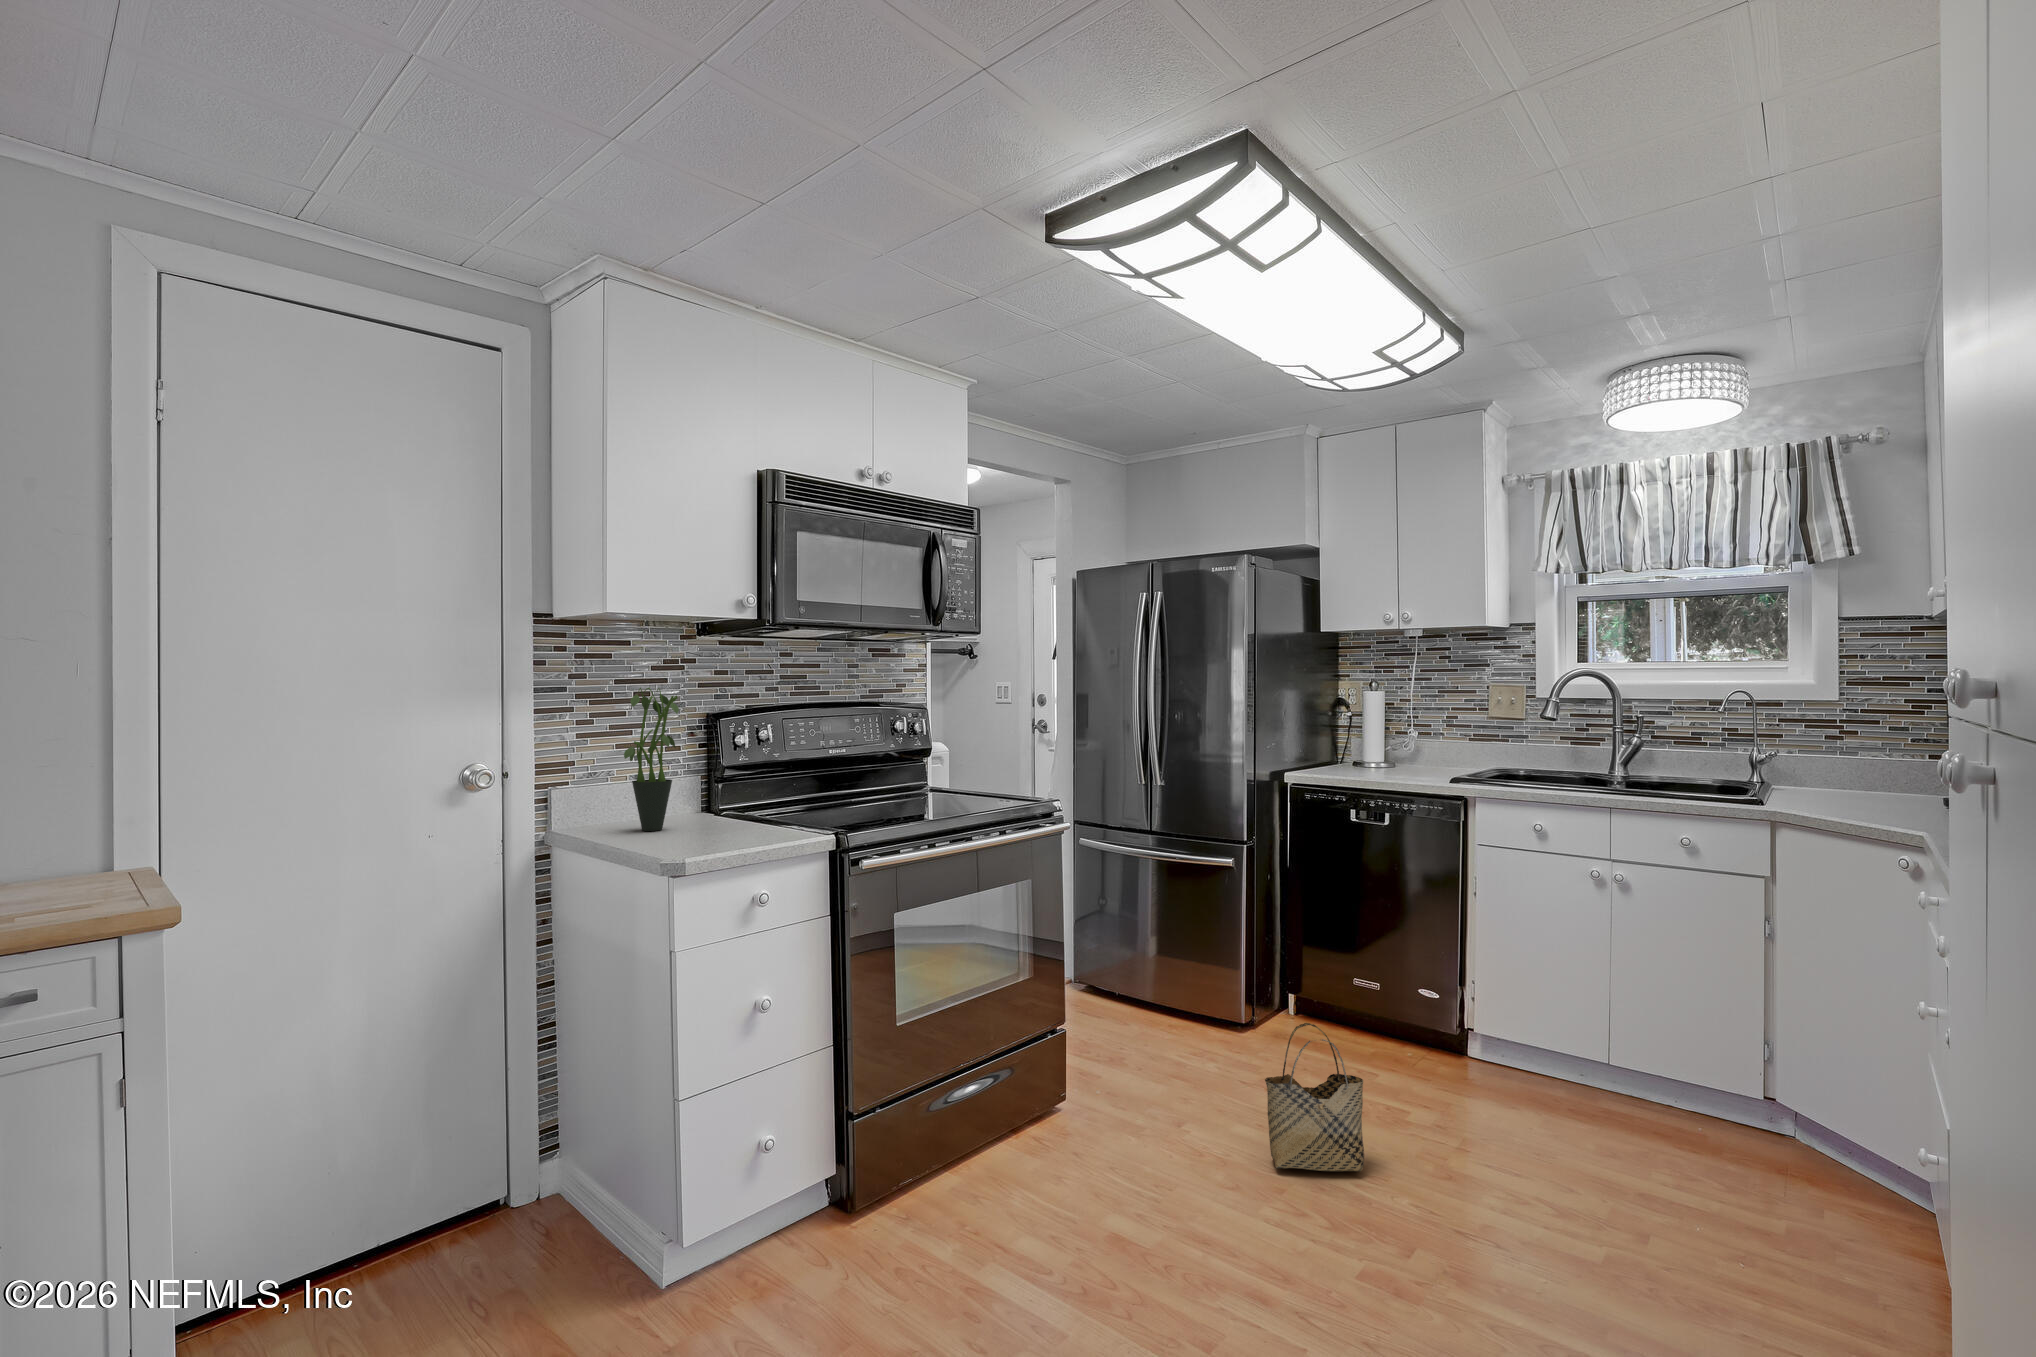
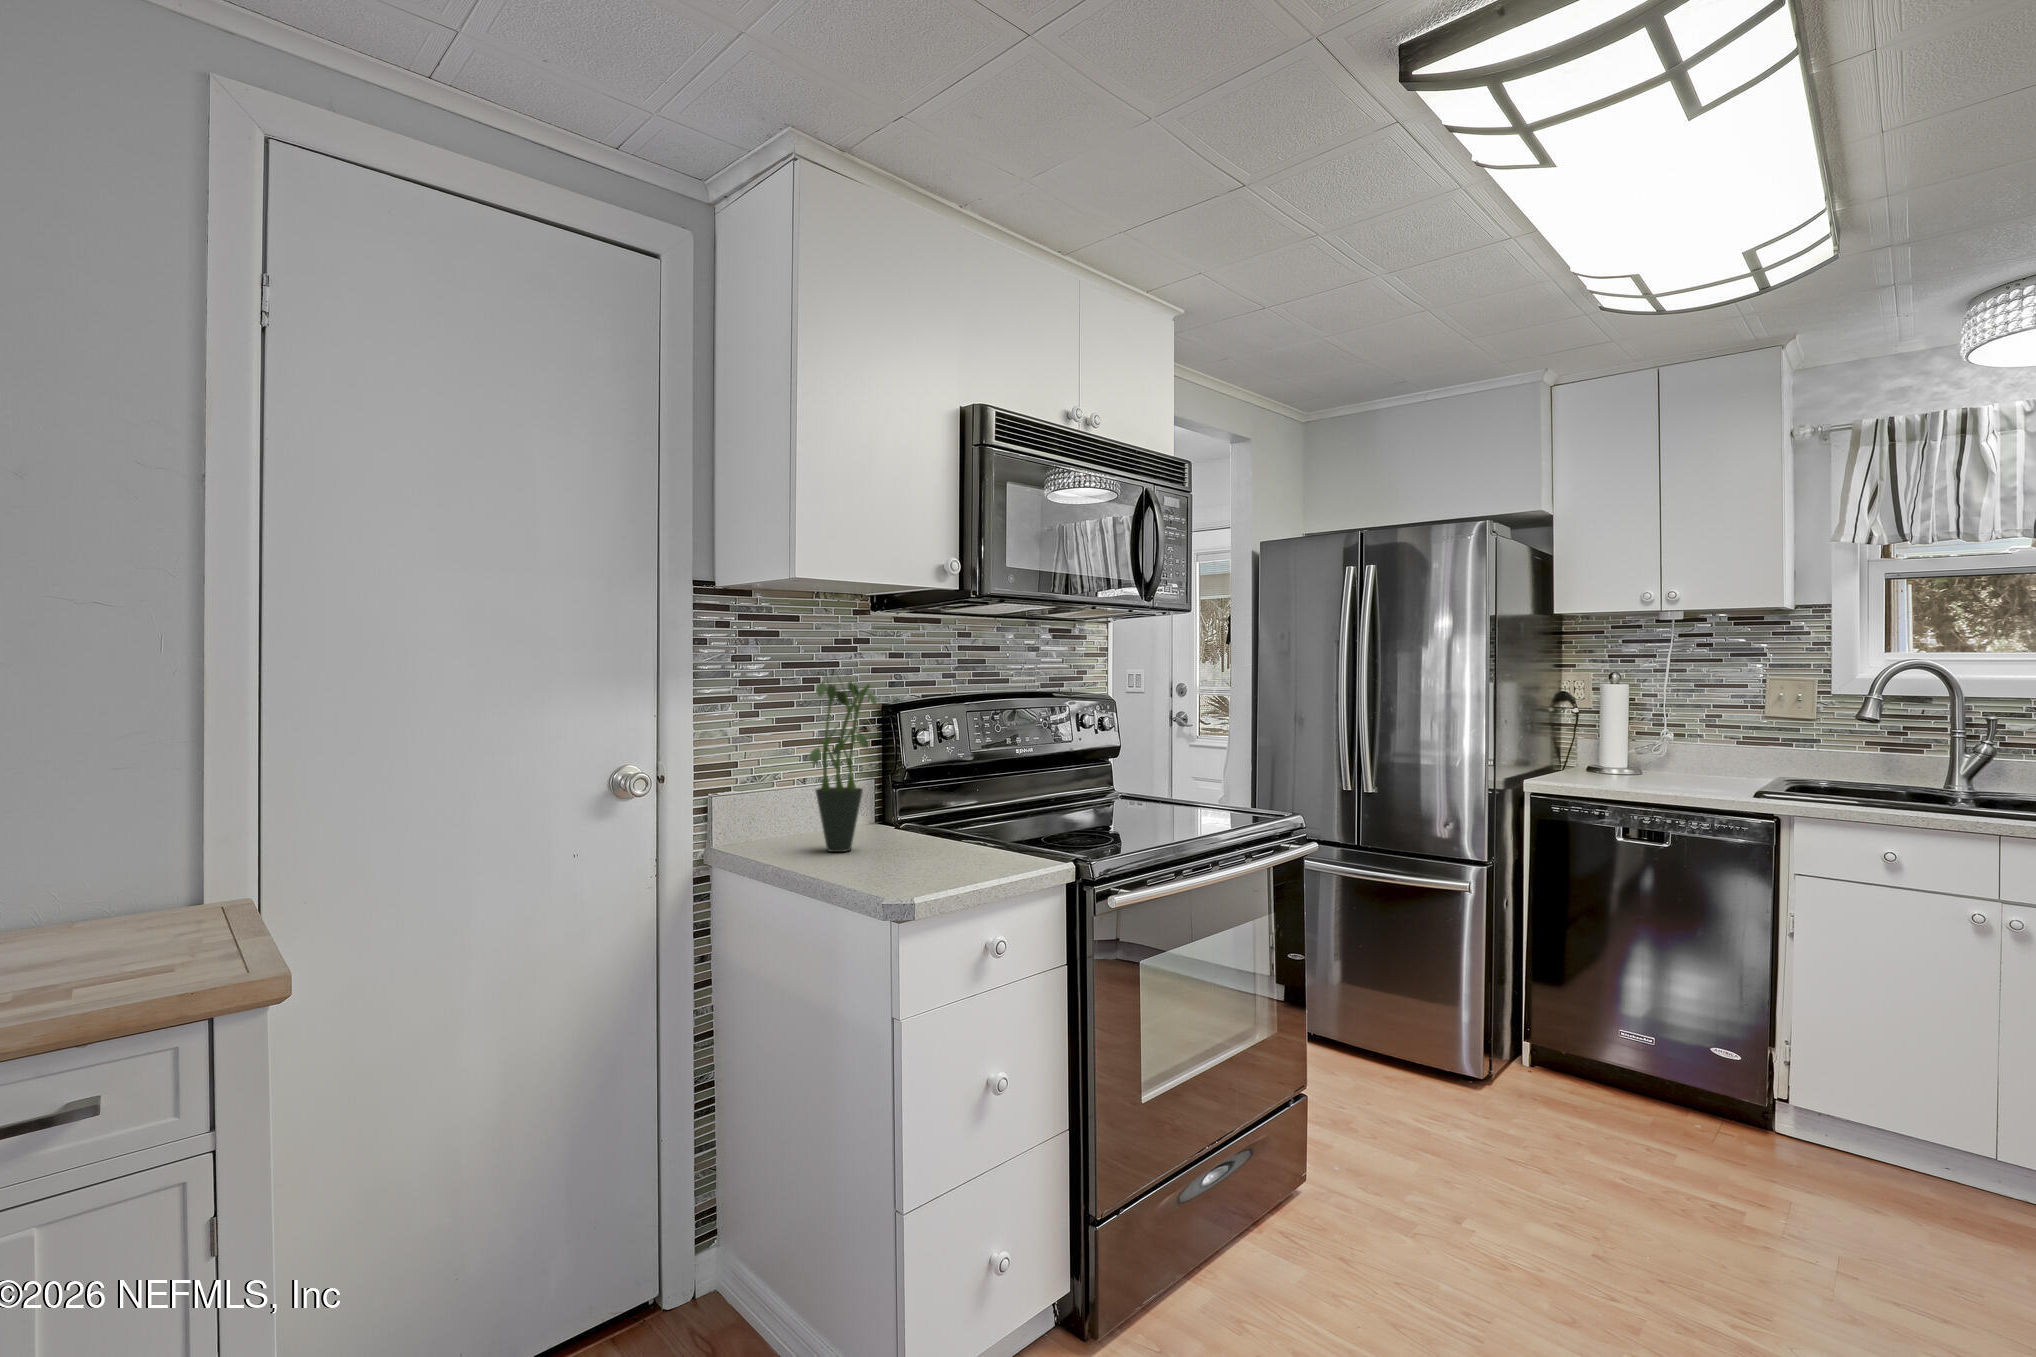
woven basket: present [1265,1023,1364,1171] -> none [1596,1105,1735,1303]

